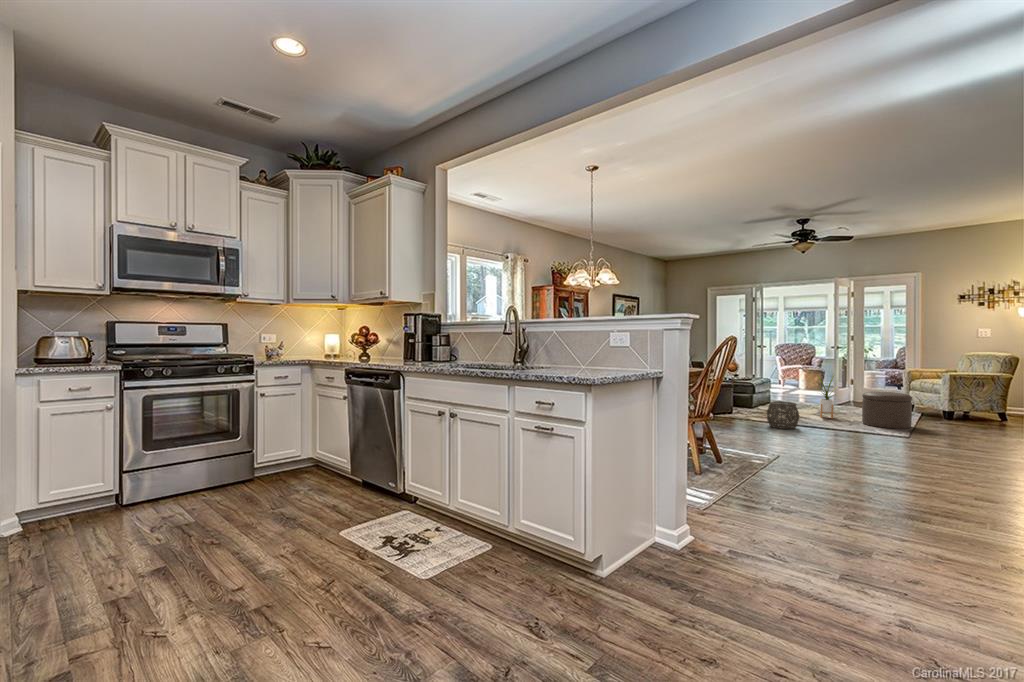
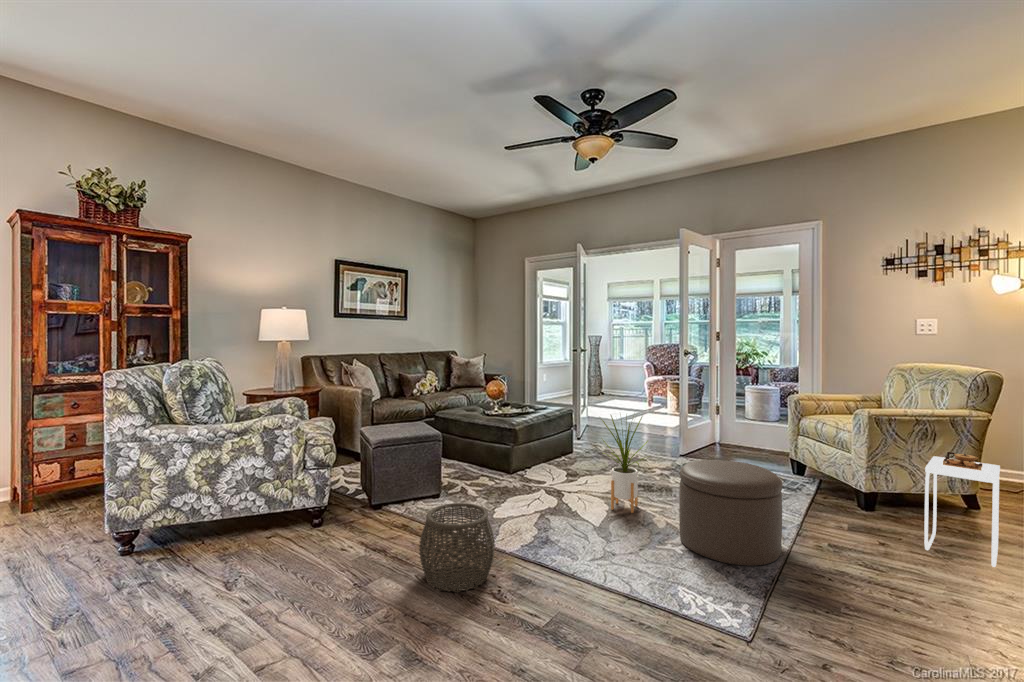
side table: none [975,387,1010,431] -> present [924,452,1000,567]

